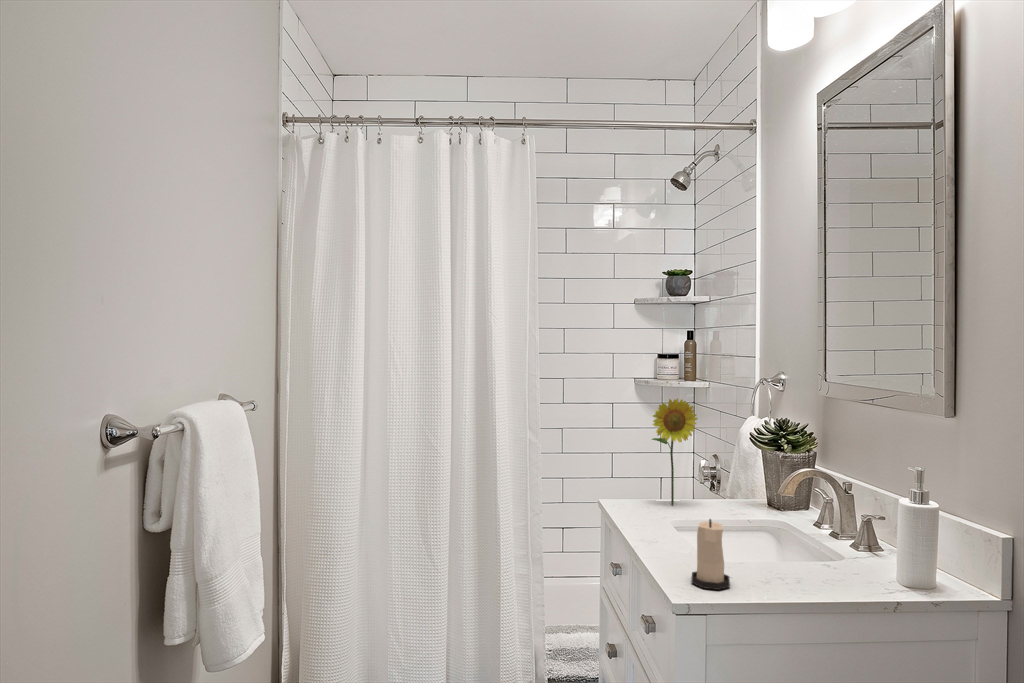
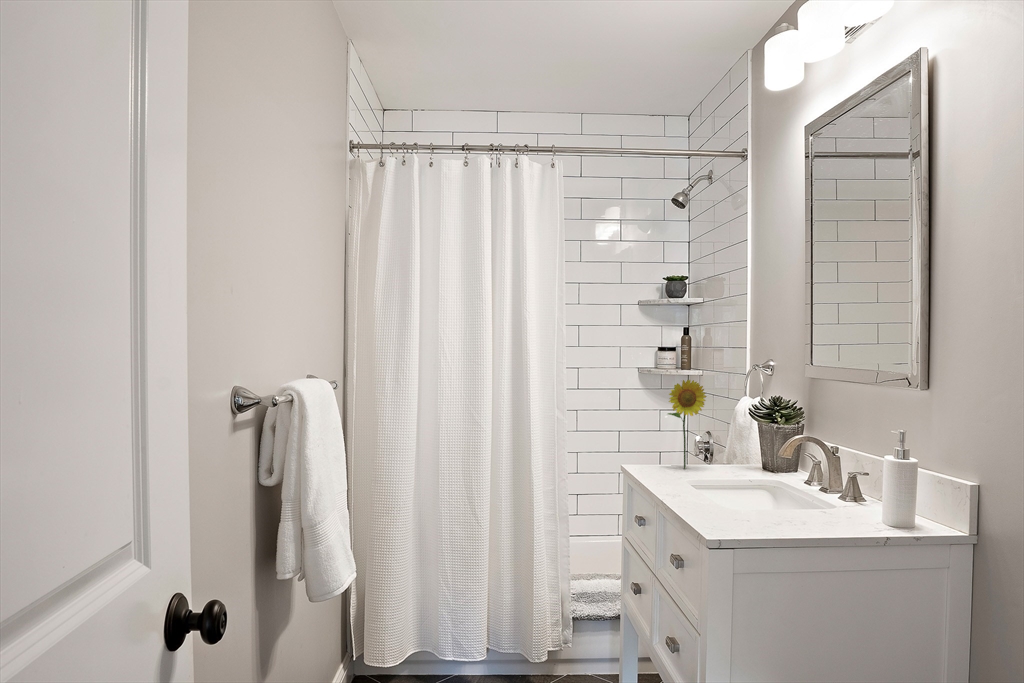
candle: present [692,519,730,590] -> none [717,471,749,528]

